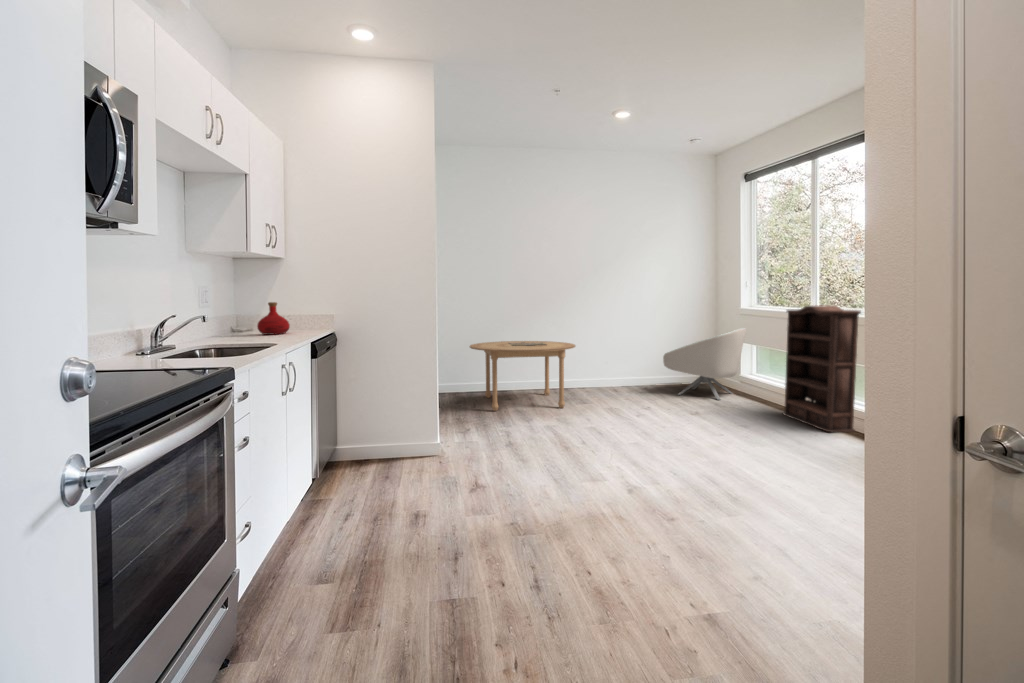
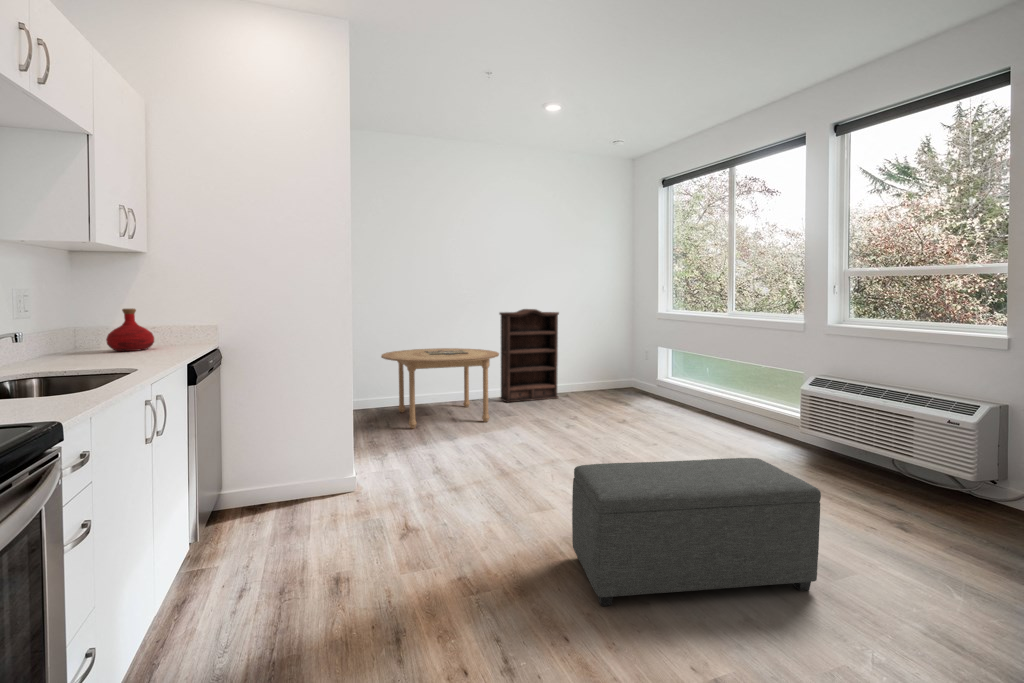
bookshelf: present [783,305,861,432] -> present [499,309,559,402]
armchair: present [663,328,746,400] -> none [587,334,666,406]
ottoman: none [610,435,837,557] -> present [572,458,821,606]

